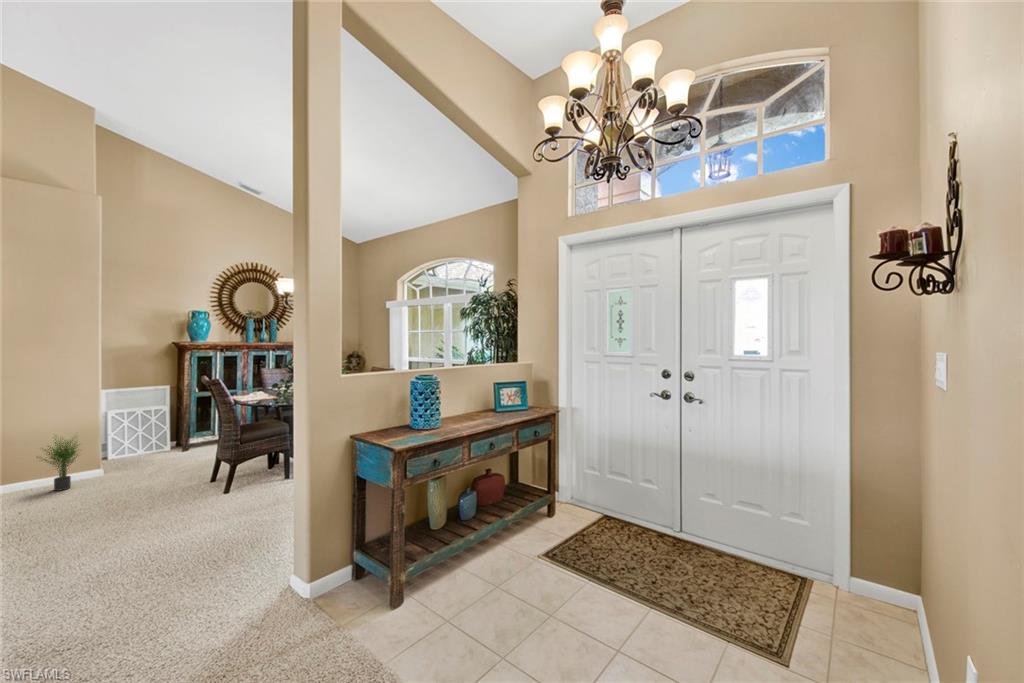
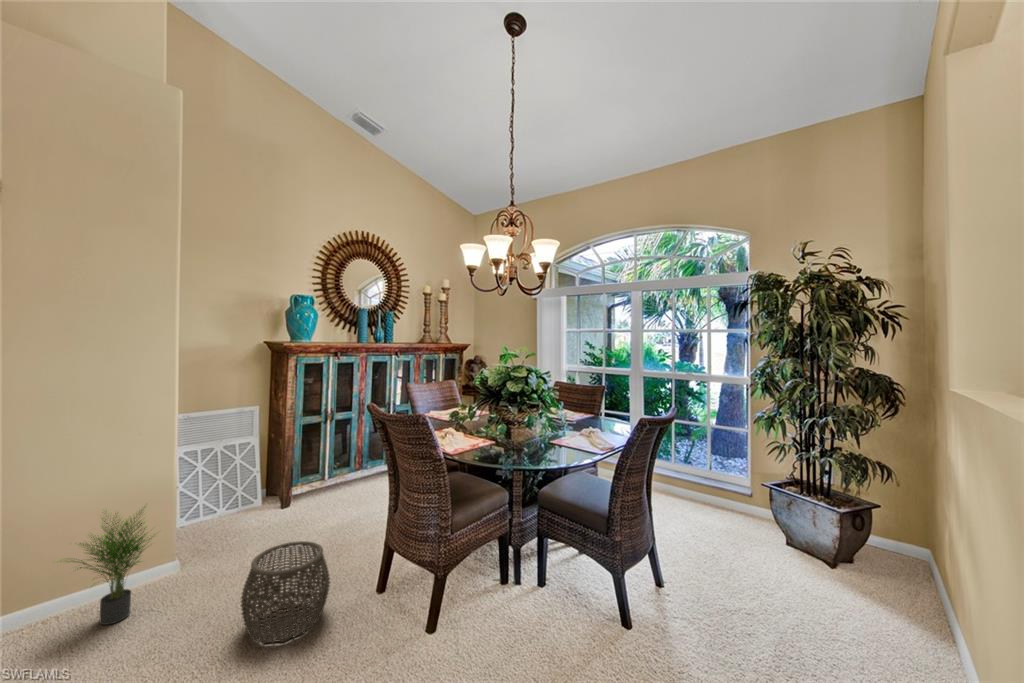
woven basket: none [121,452,175,496] -> present [241,541,330,643]

